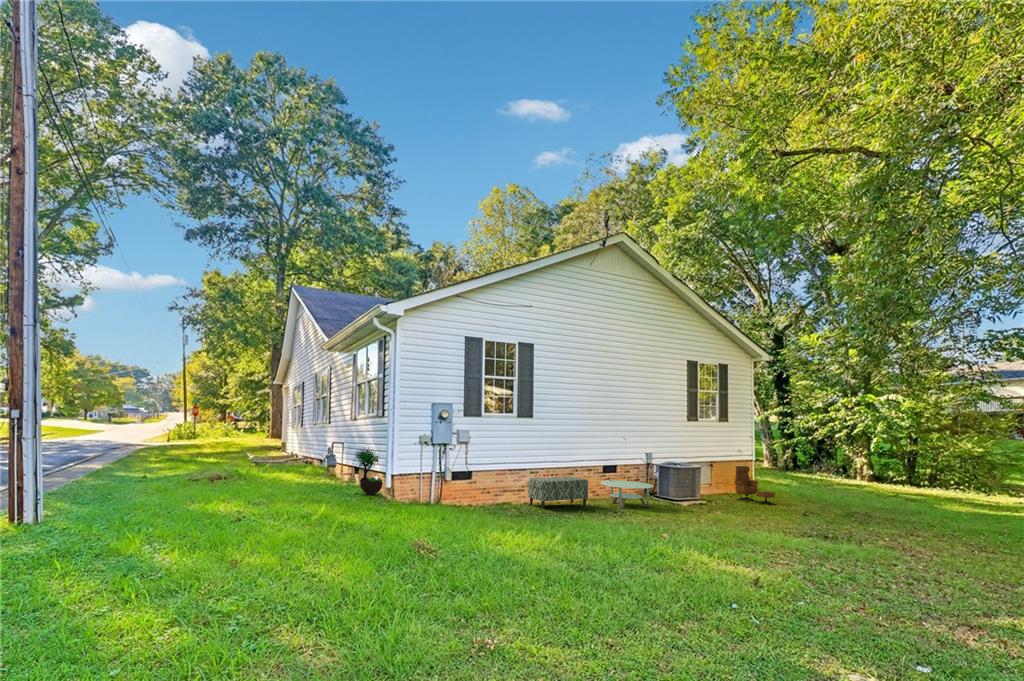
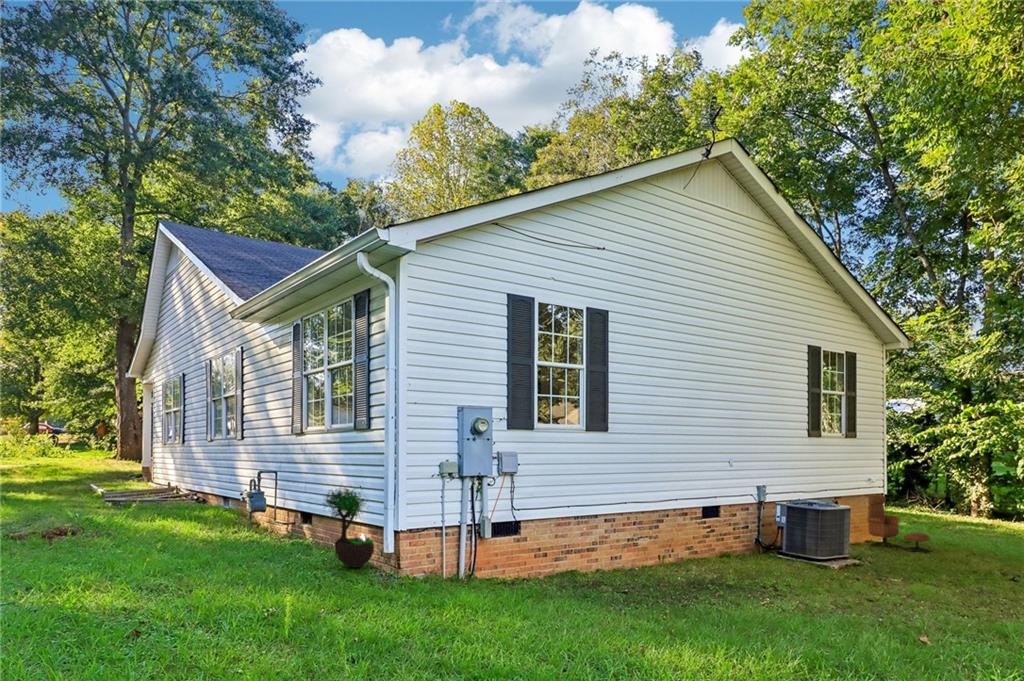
bench: present [528,477,588,509] -> none [604,522,696,580]
round table: present [600,480,654,509] -> none [702,524,789,573]

